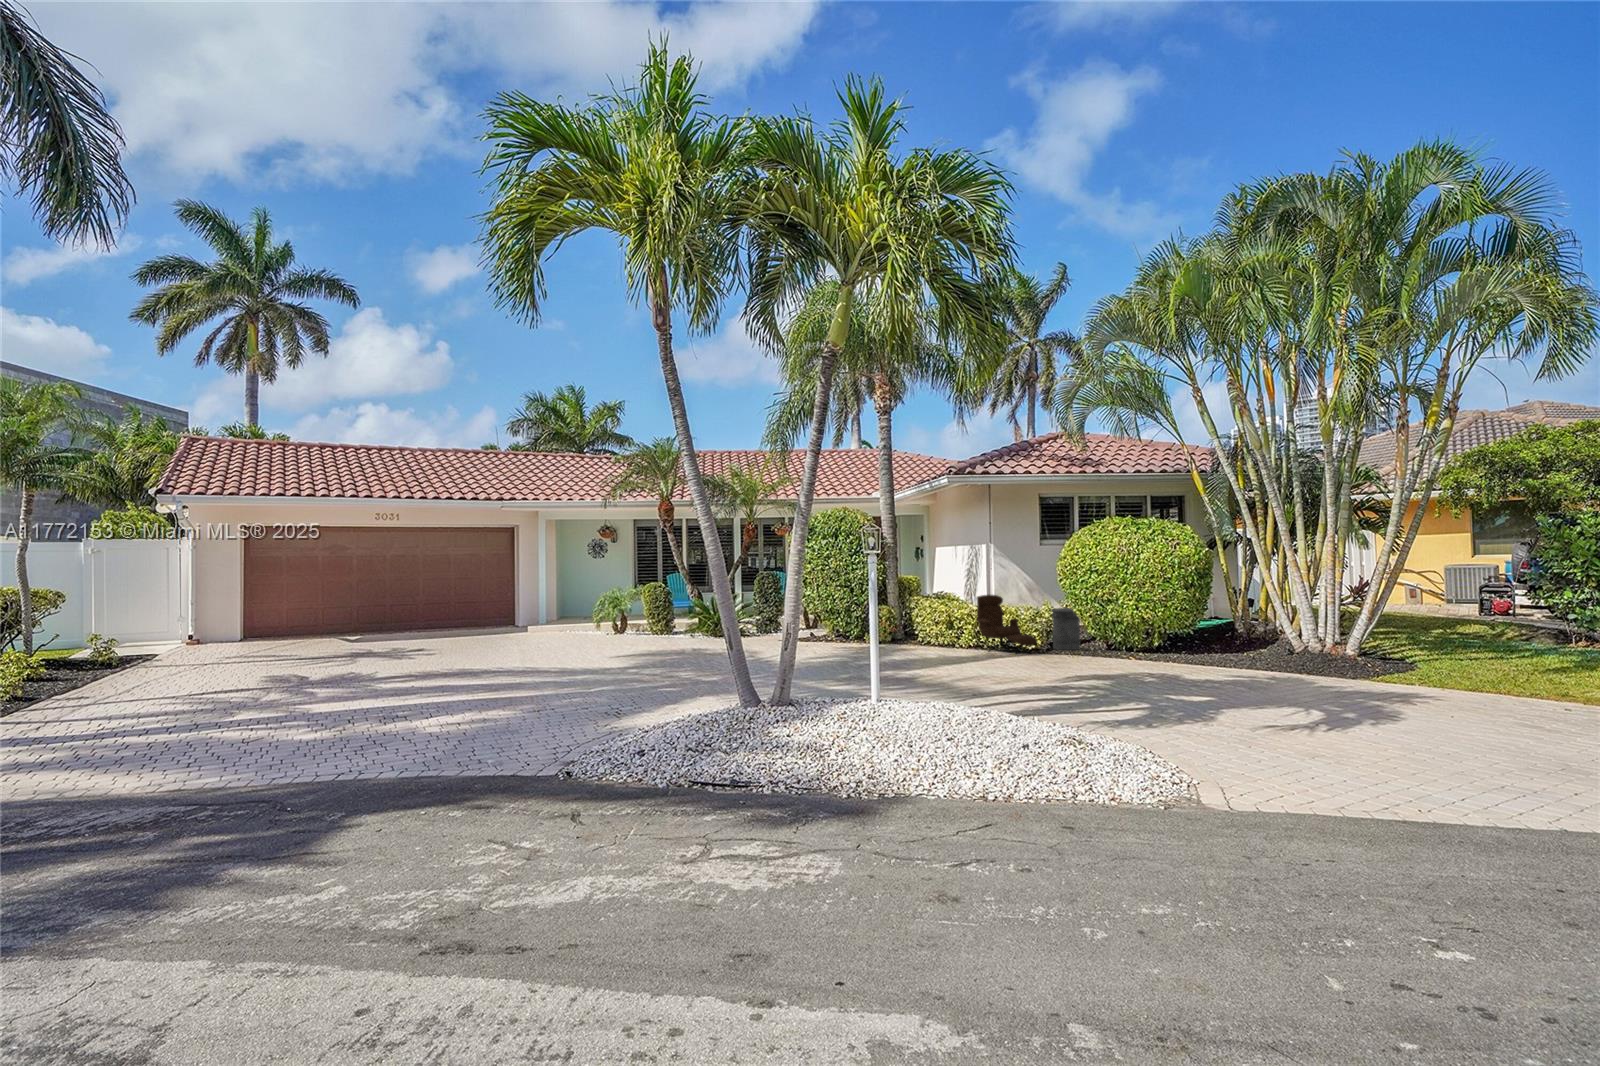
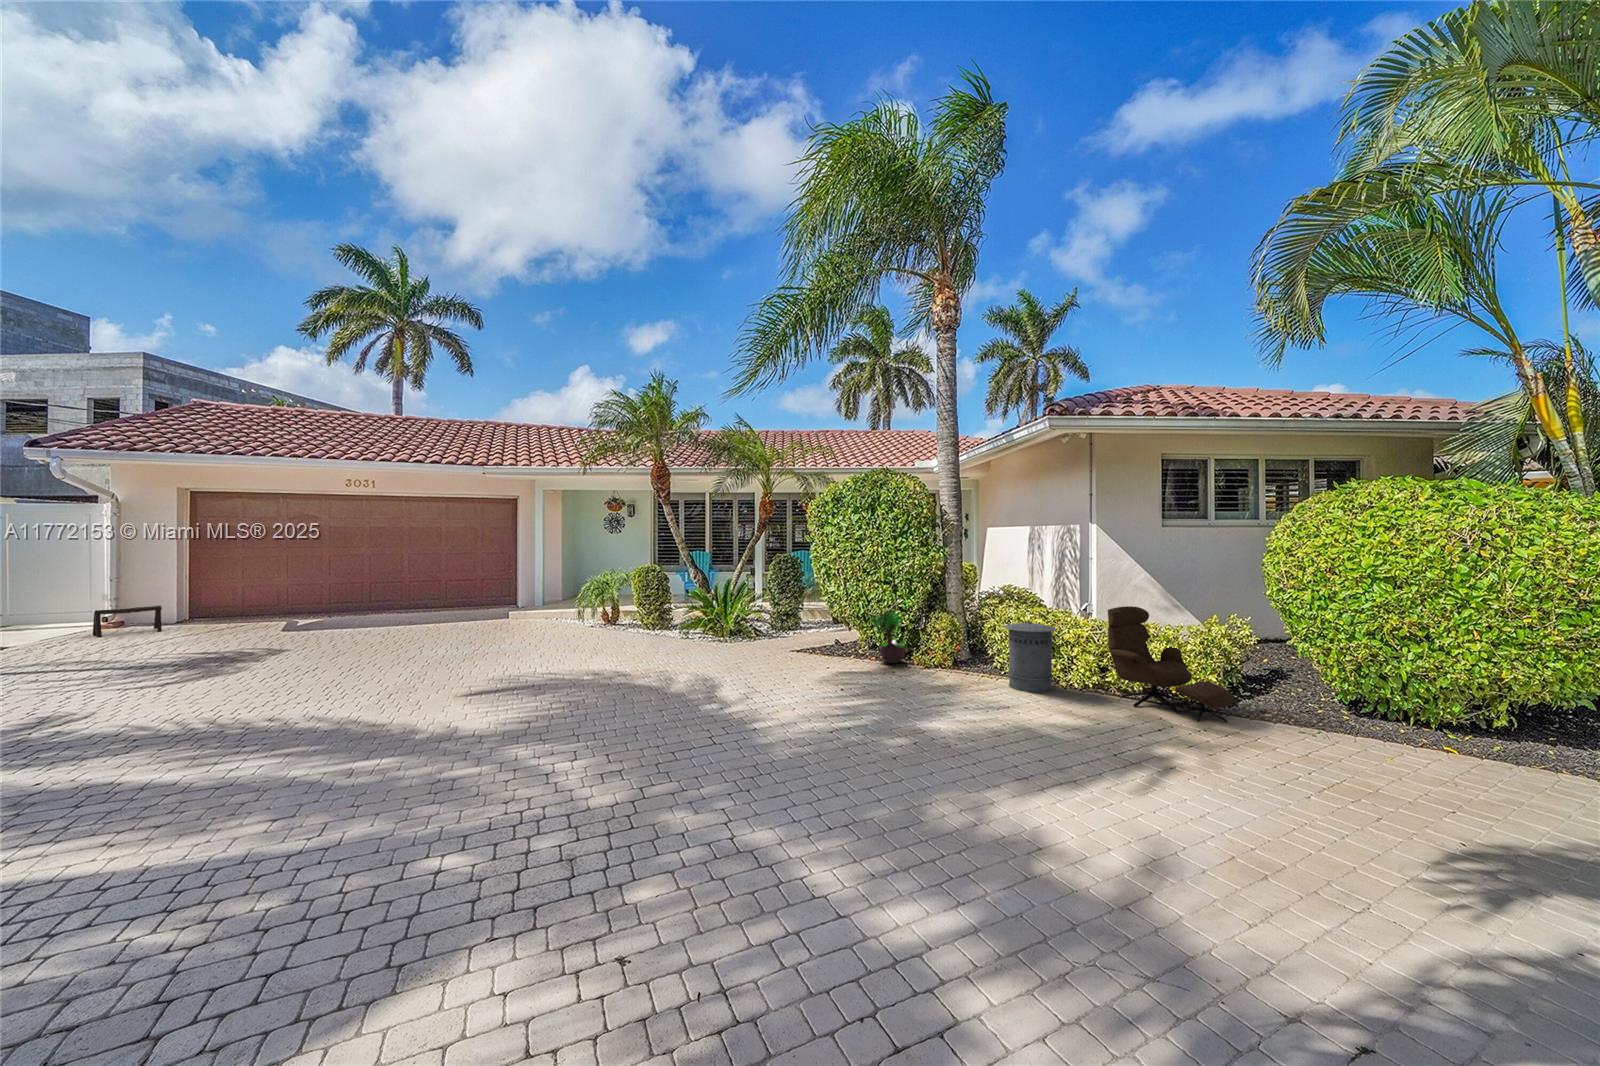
potted tree: none [836,602,860,642] -> present [872,610,905,663]
trash can: present [1051,607,1081,650] -> present [1005,622,1056,692]
bench: none [198,623,247,648] -> present [93,605,162,637]

